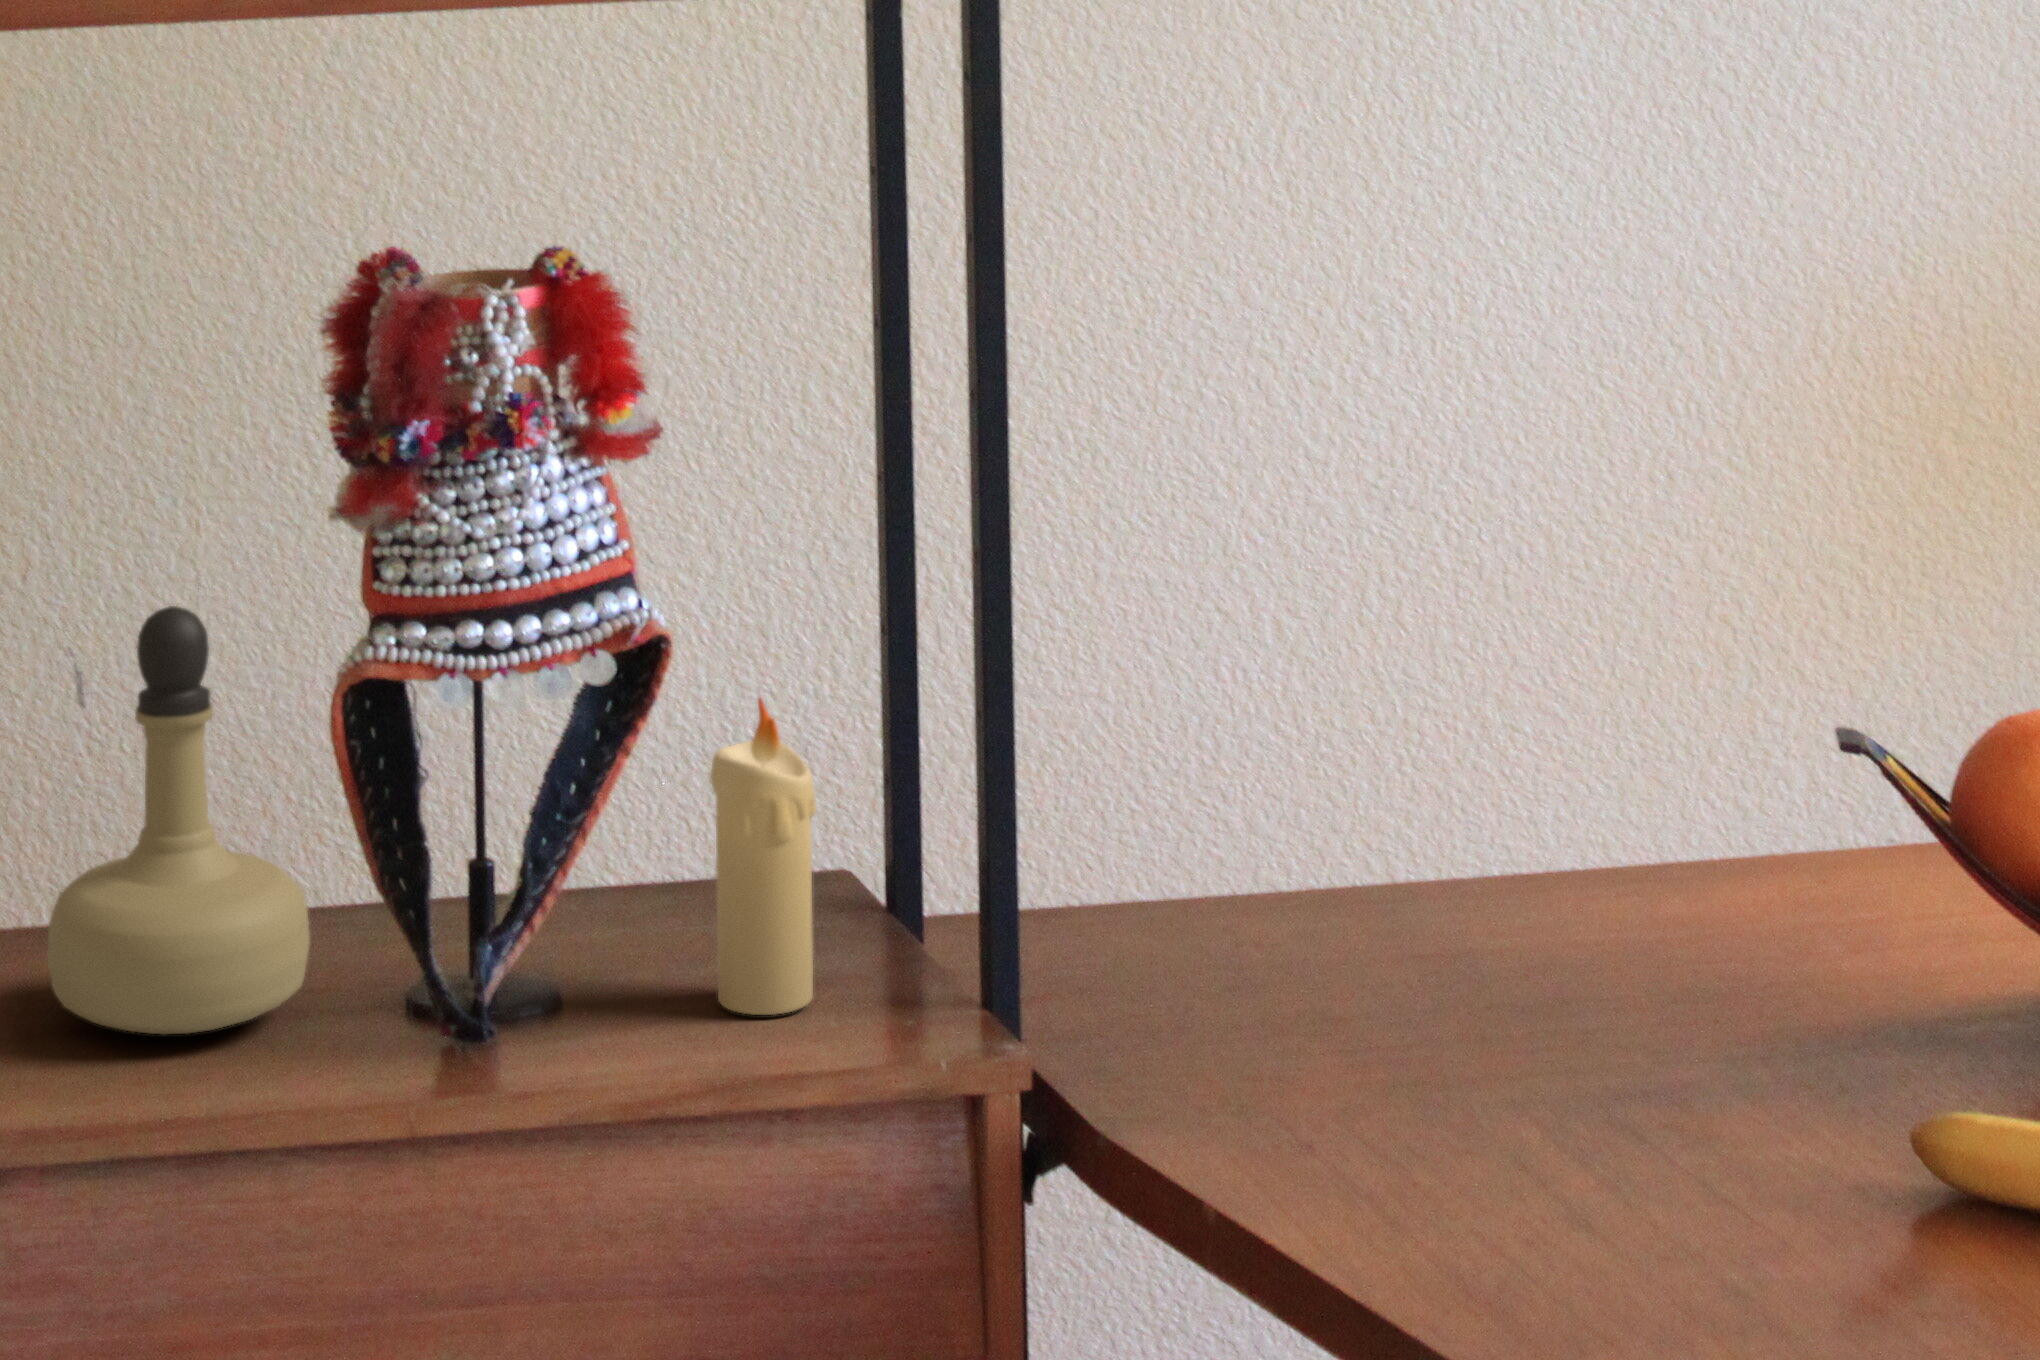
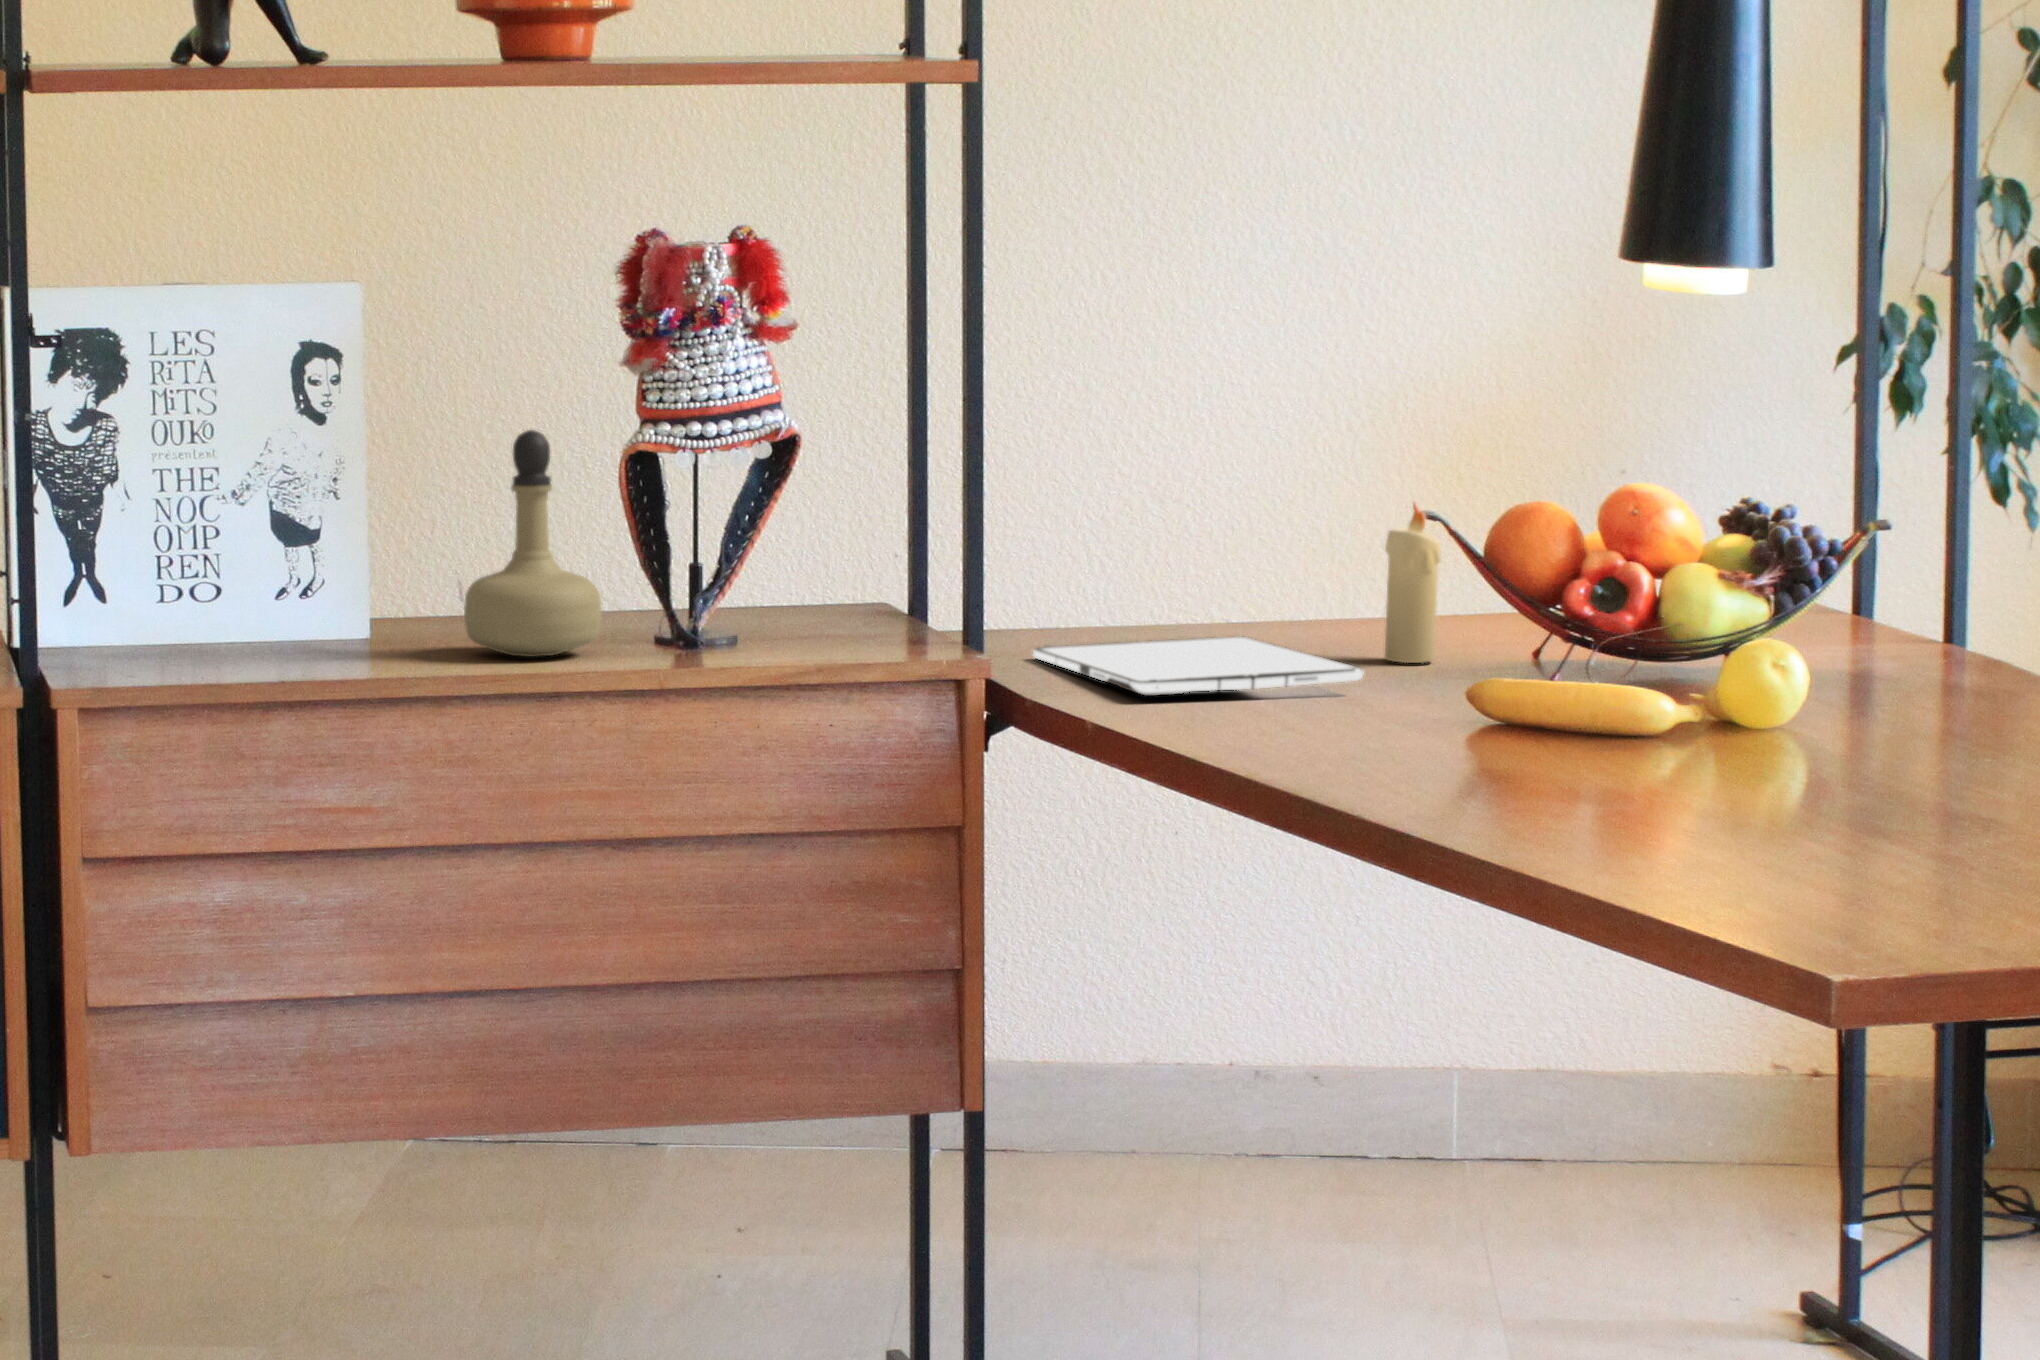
candle: present [710,699,816,1015] -> present [1385,504,1441,663]
tablet: none [1150,904,1734,1133] -> present [1033,636,1363,696]

